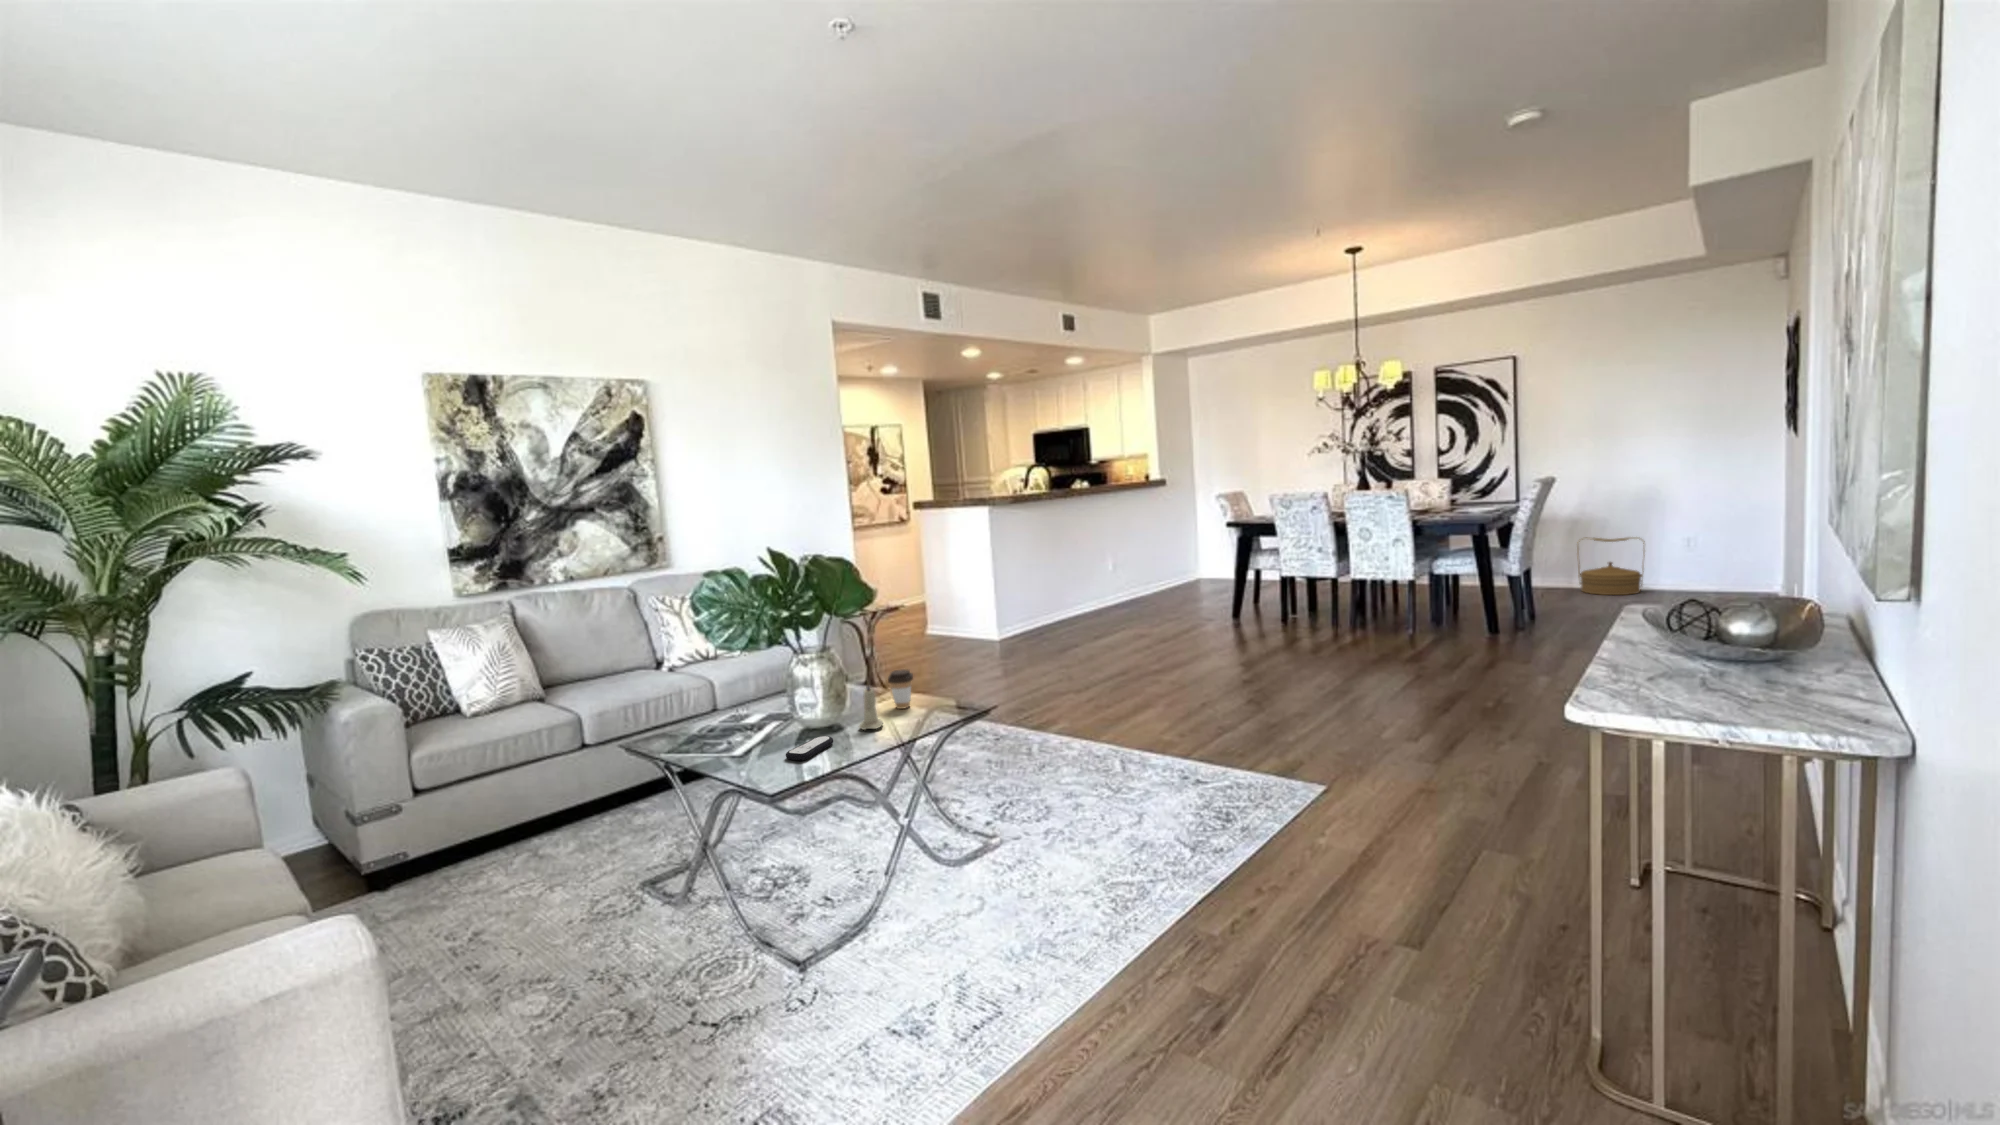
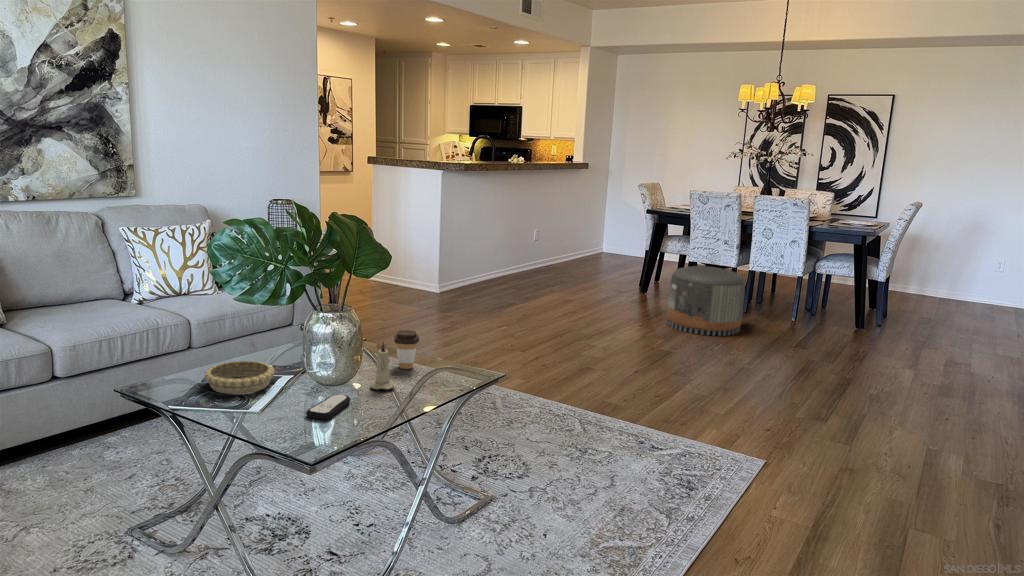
woven basket: present [1577,537,1645,595] -> none [915,254,971,304]
pouf: none [1251,580,1340,657] -> present [666,266,745,336]
decorative bowl: none [698,711,765,743] -> present [205,361,275,394]

